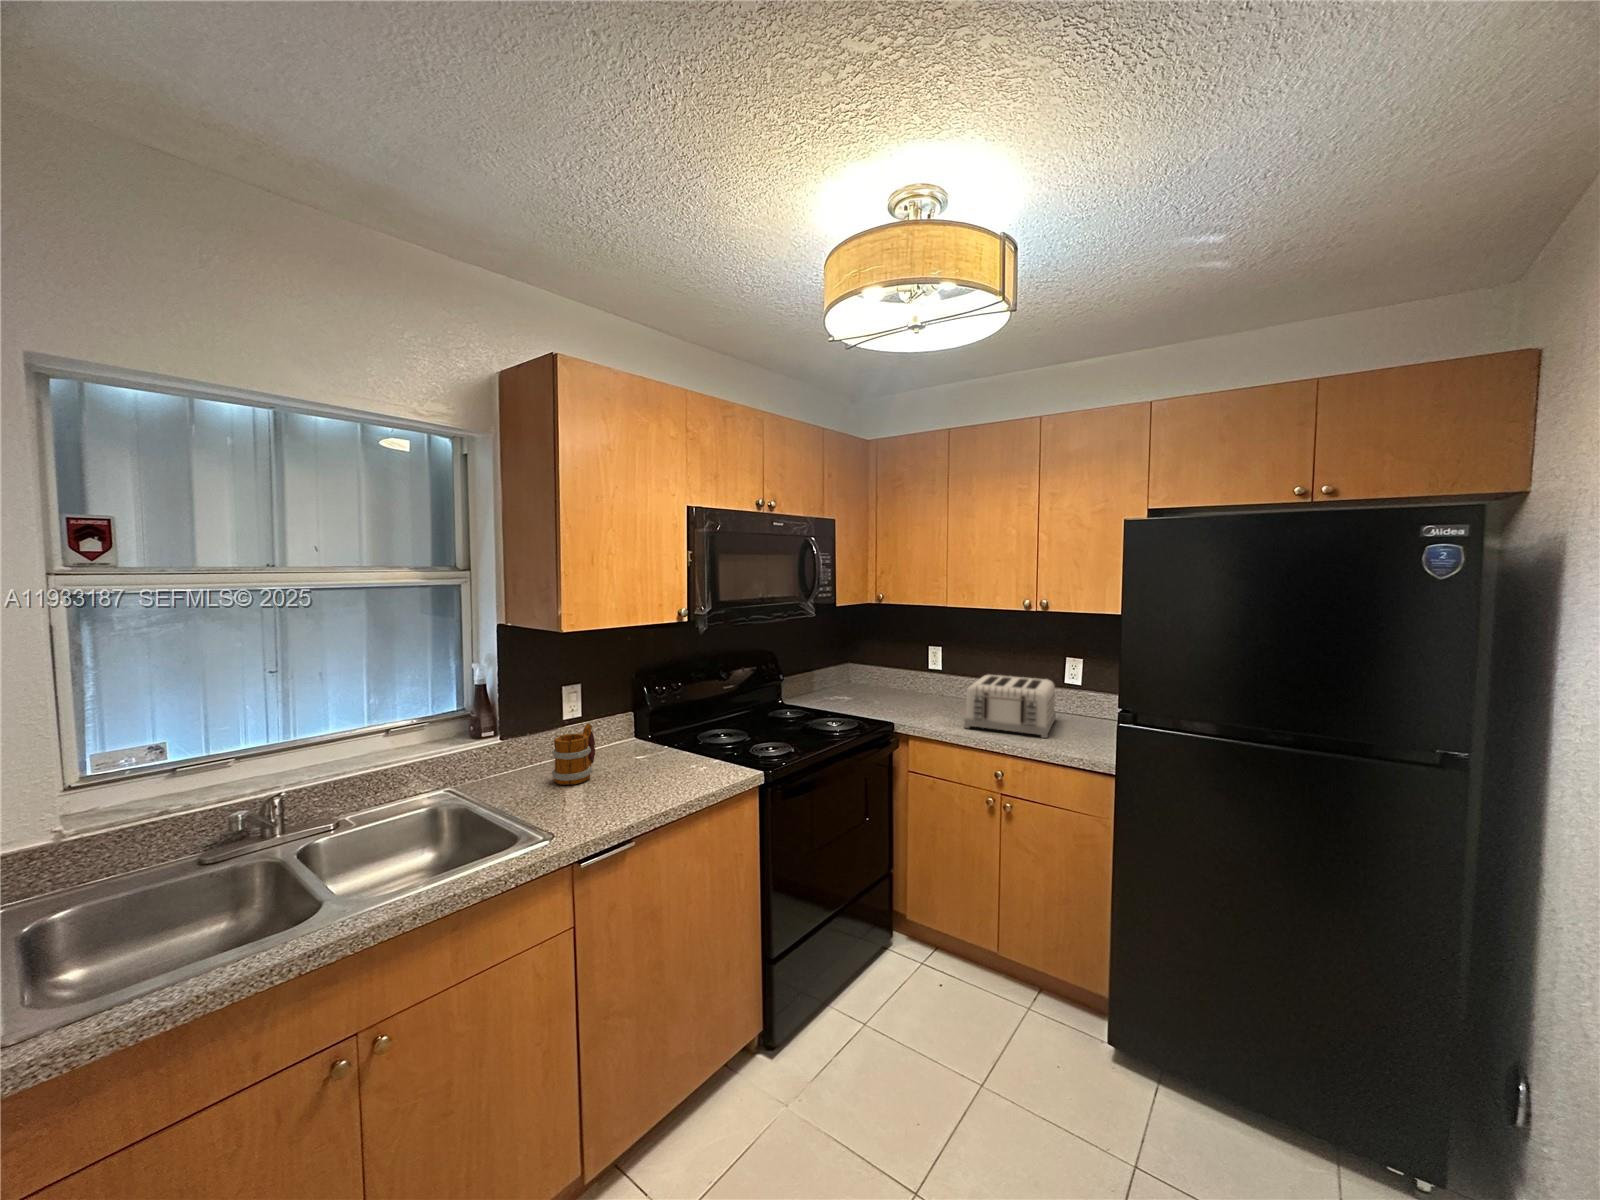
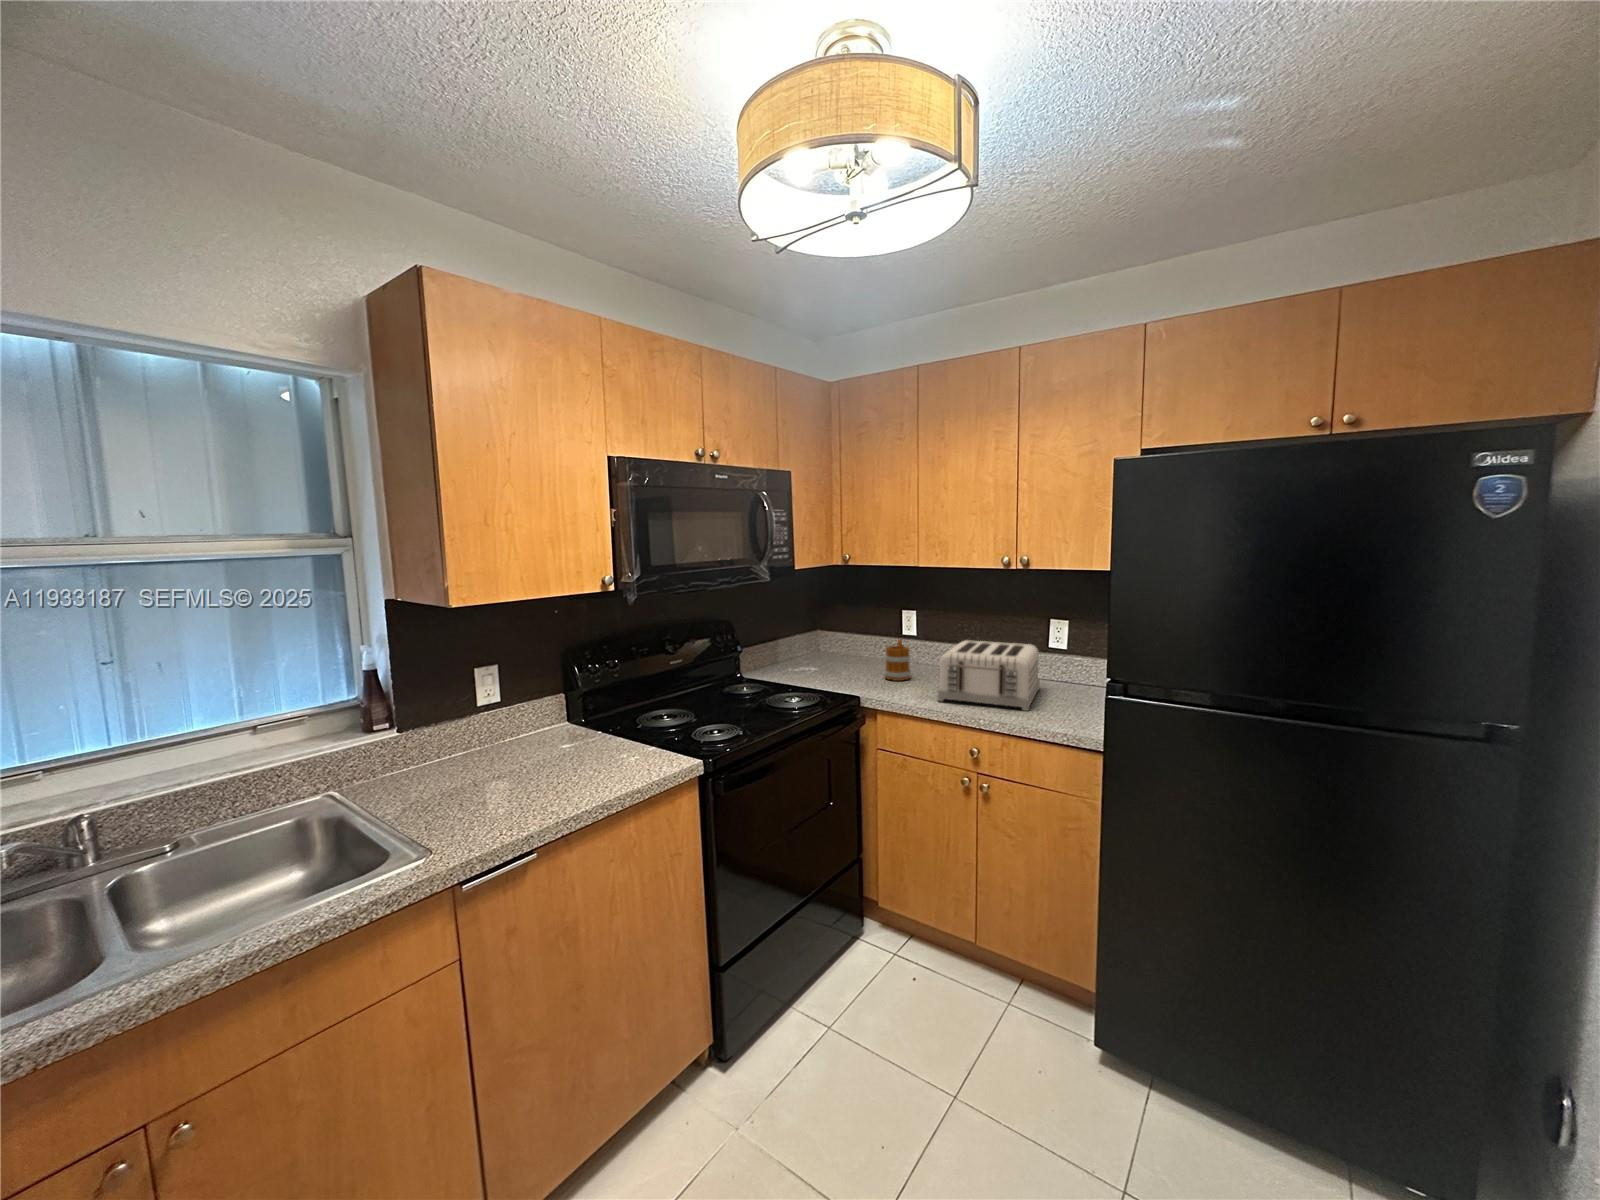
mug: present [552,724,595,785] -> present [885,639,911,681]

